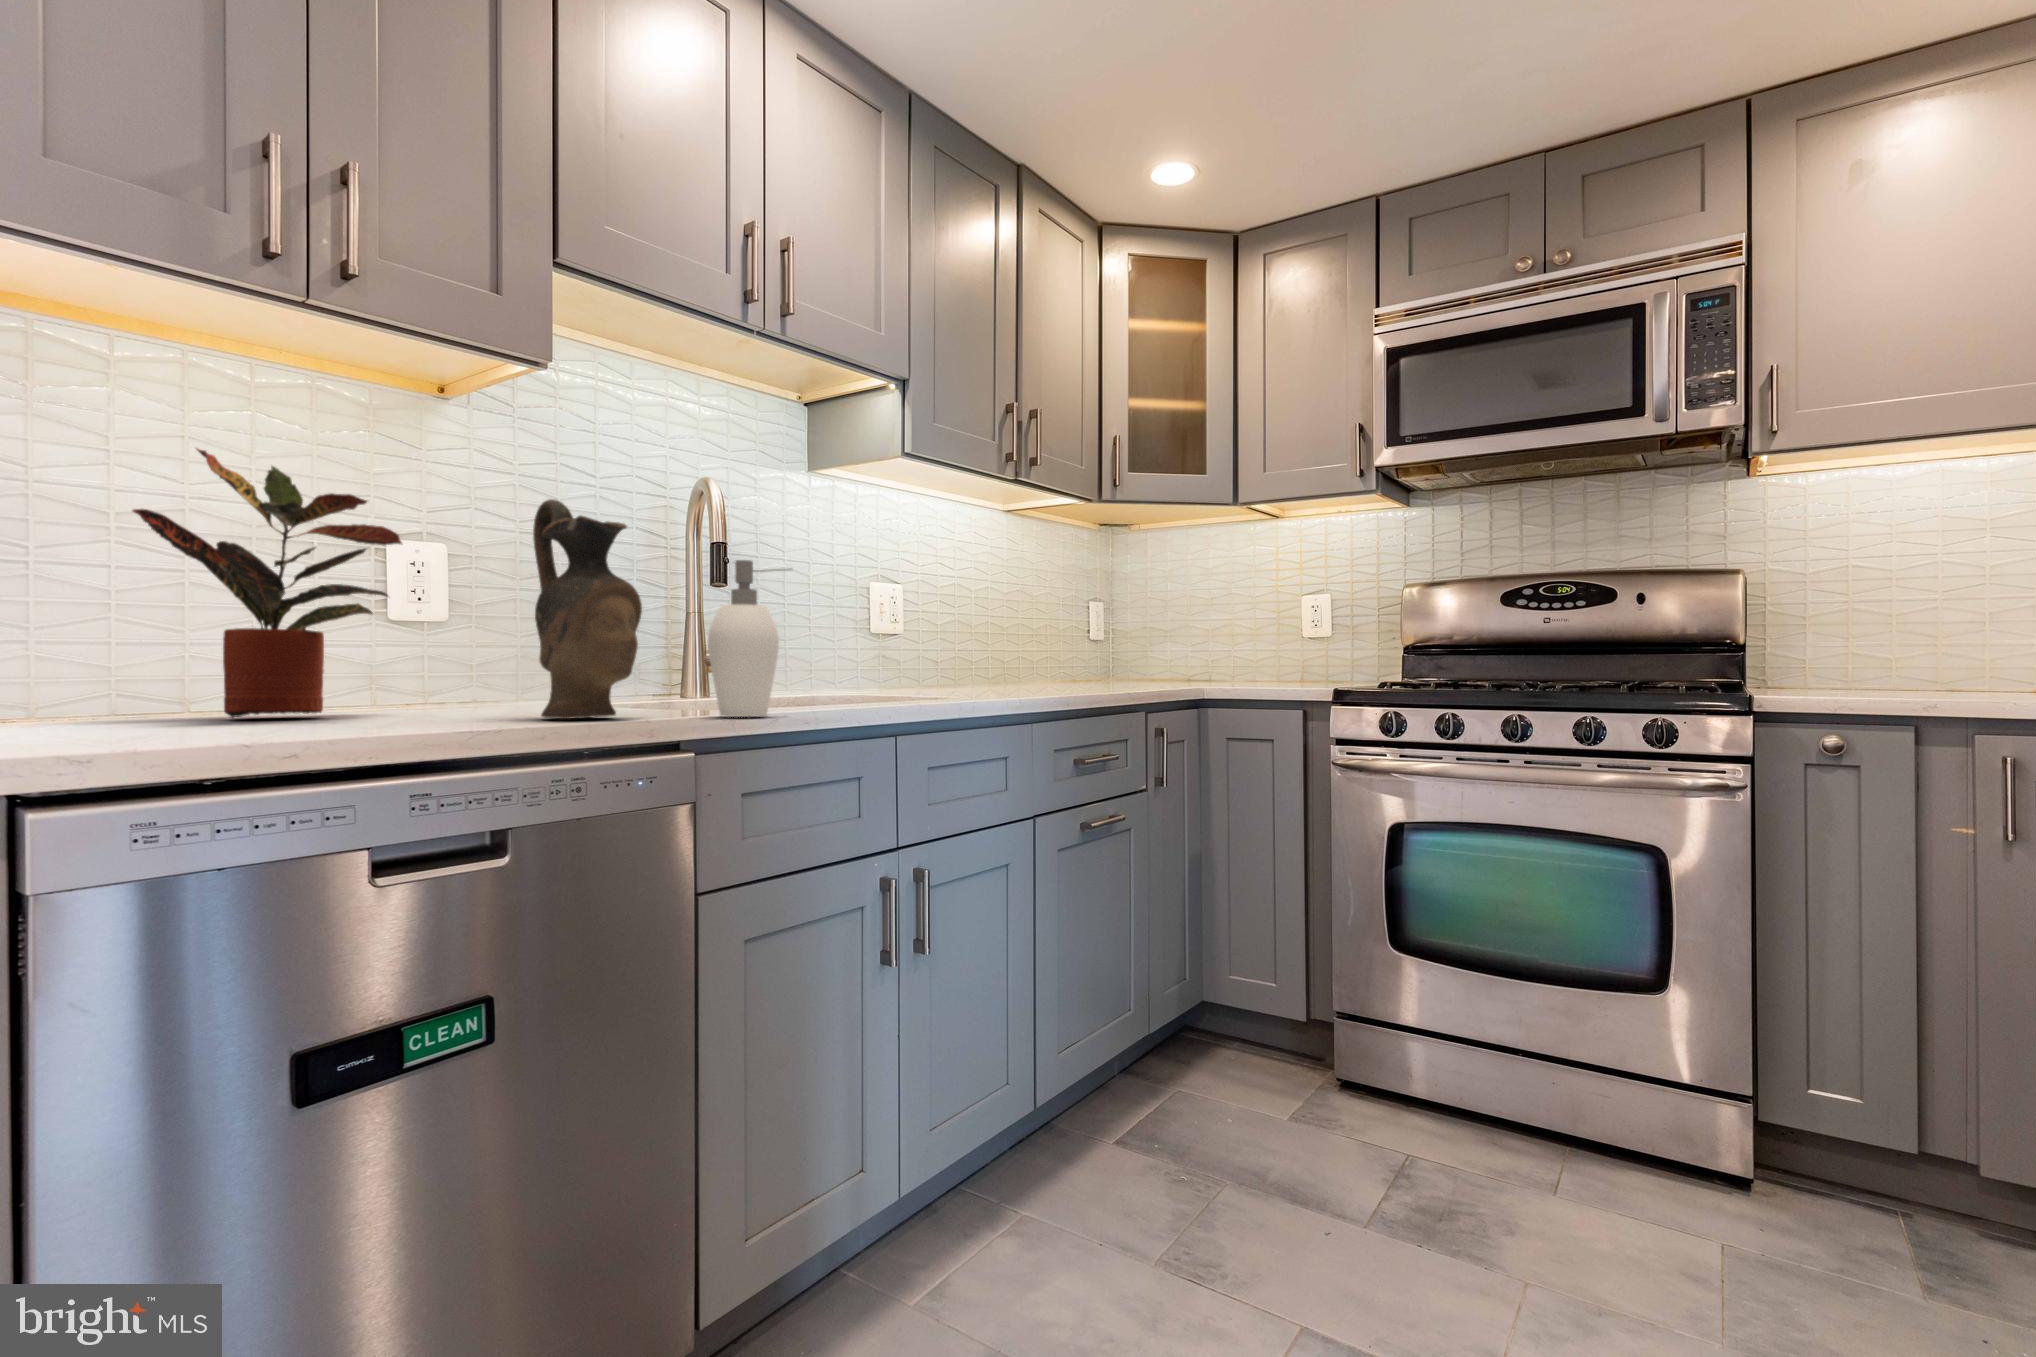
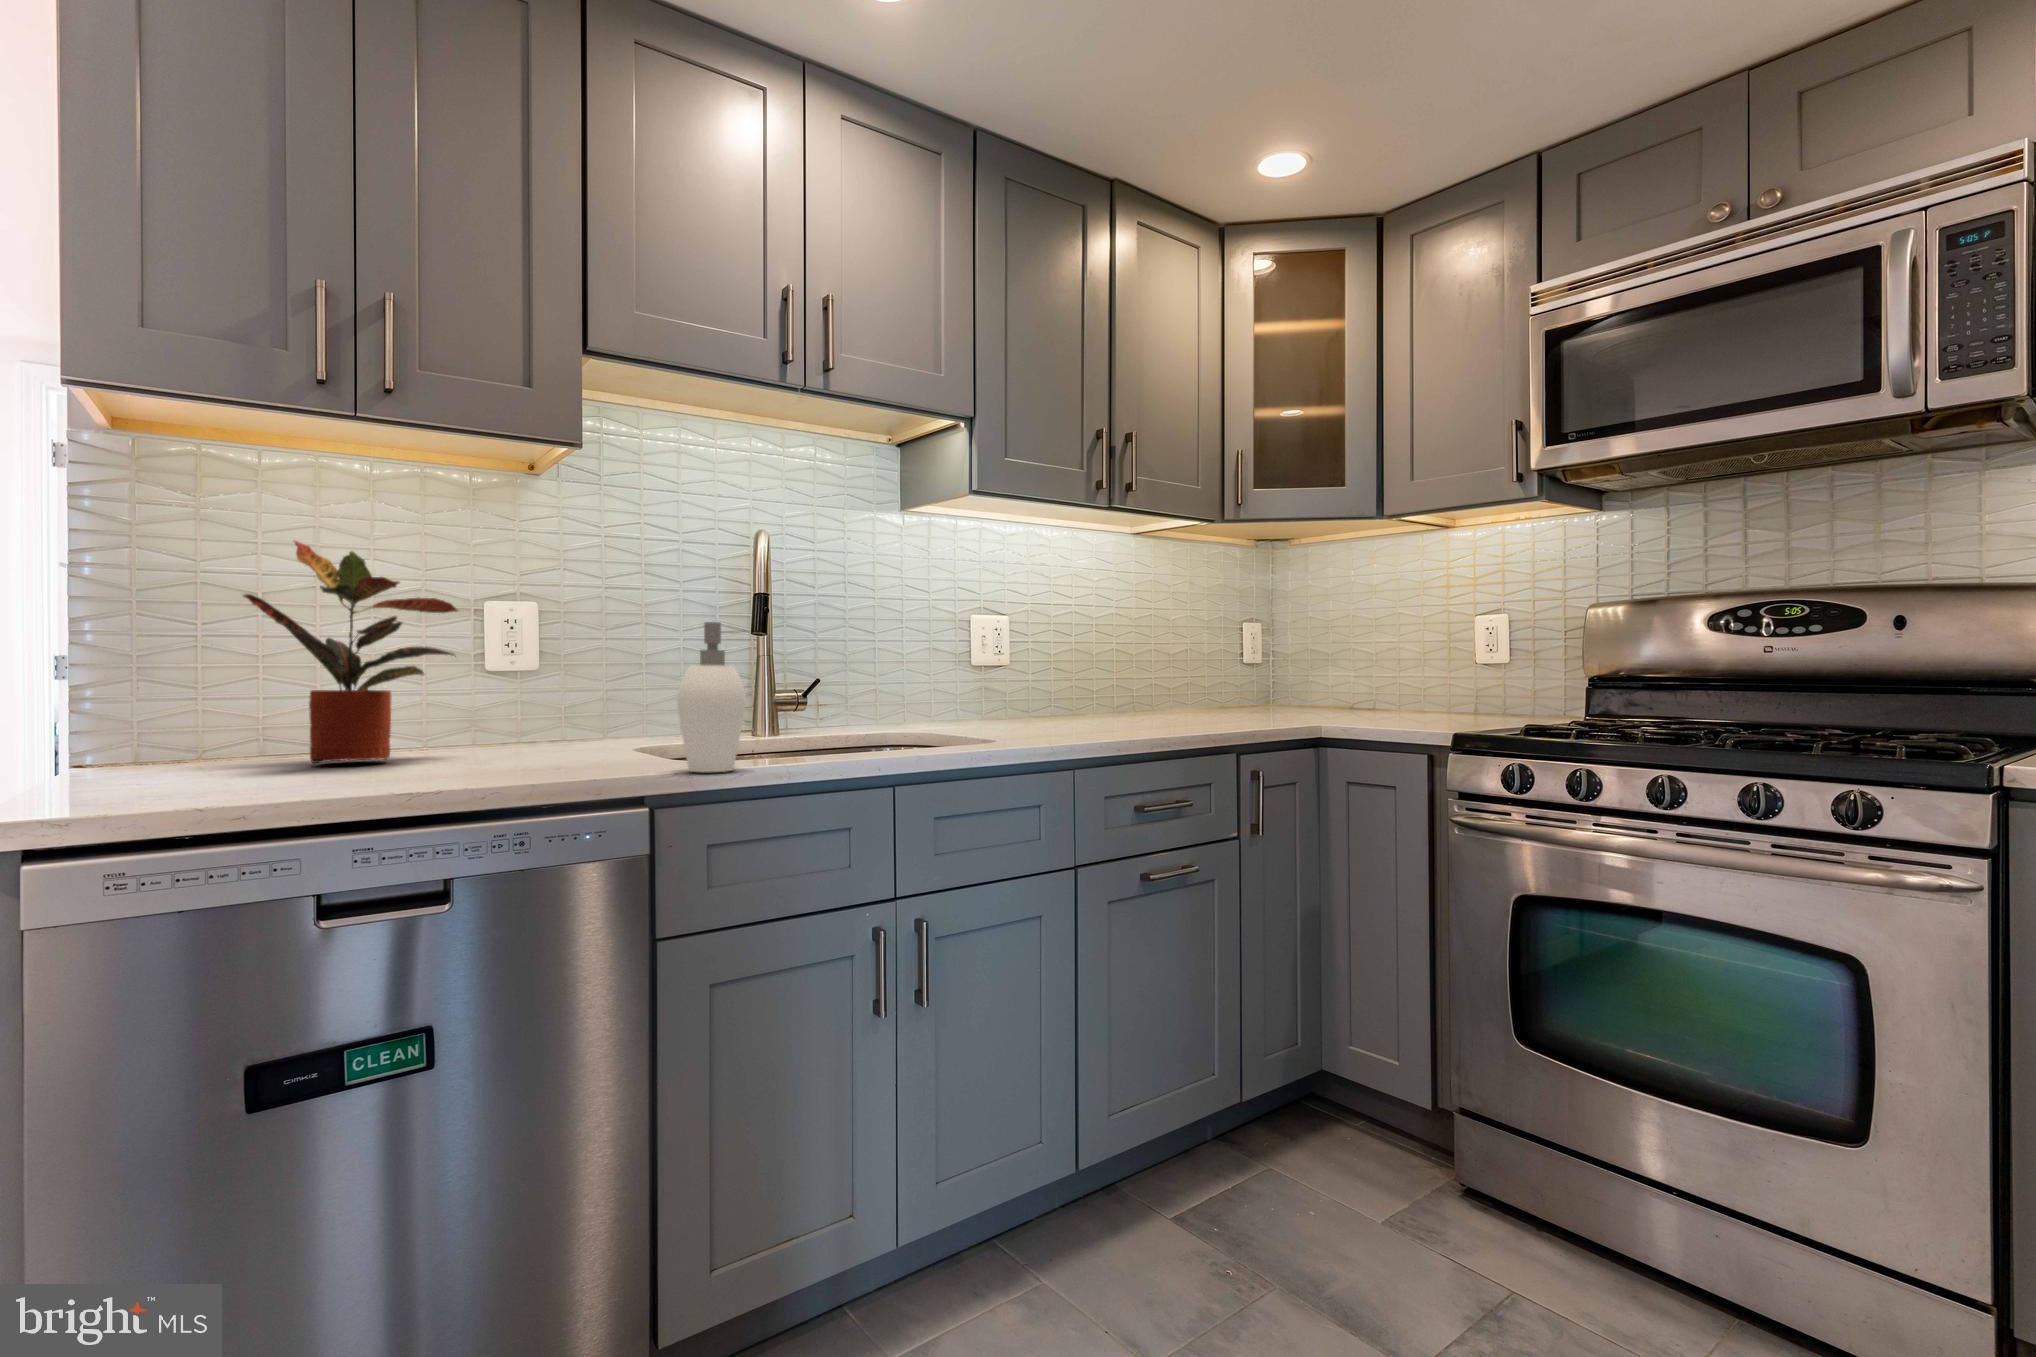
ceramic pitcher: present [533,499,642,719] -> none [527,571,624,772]

